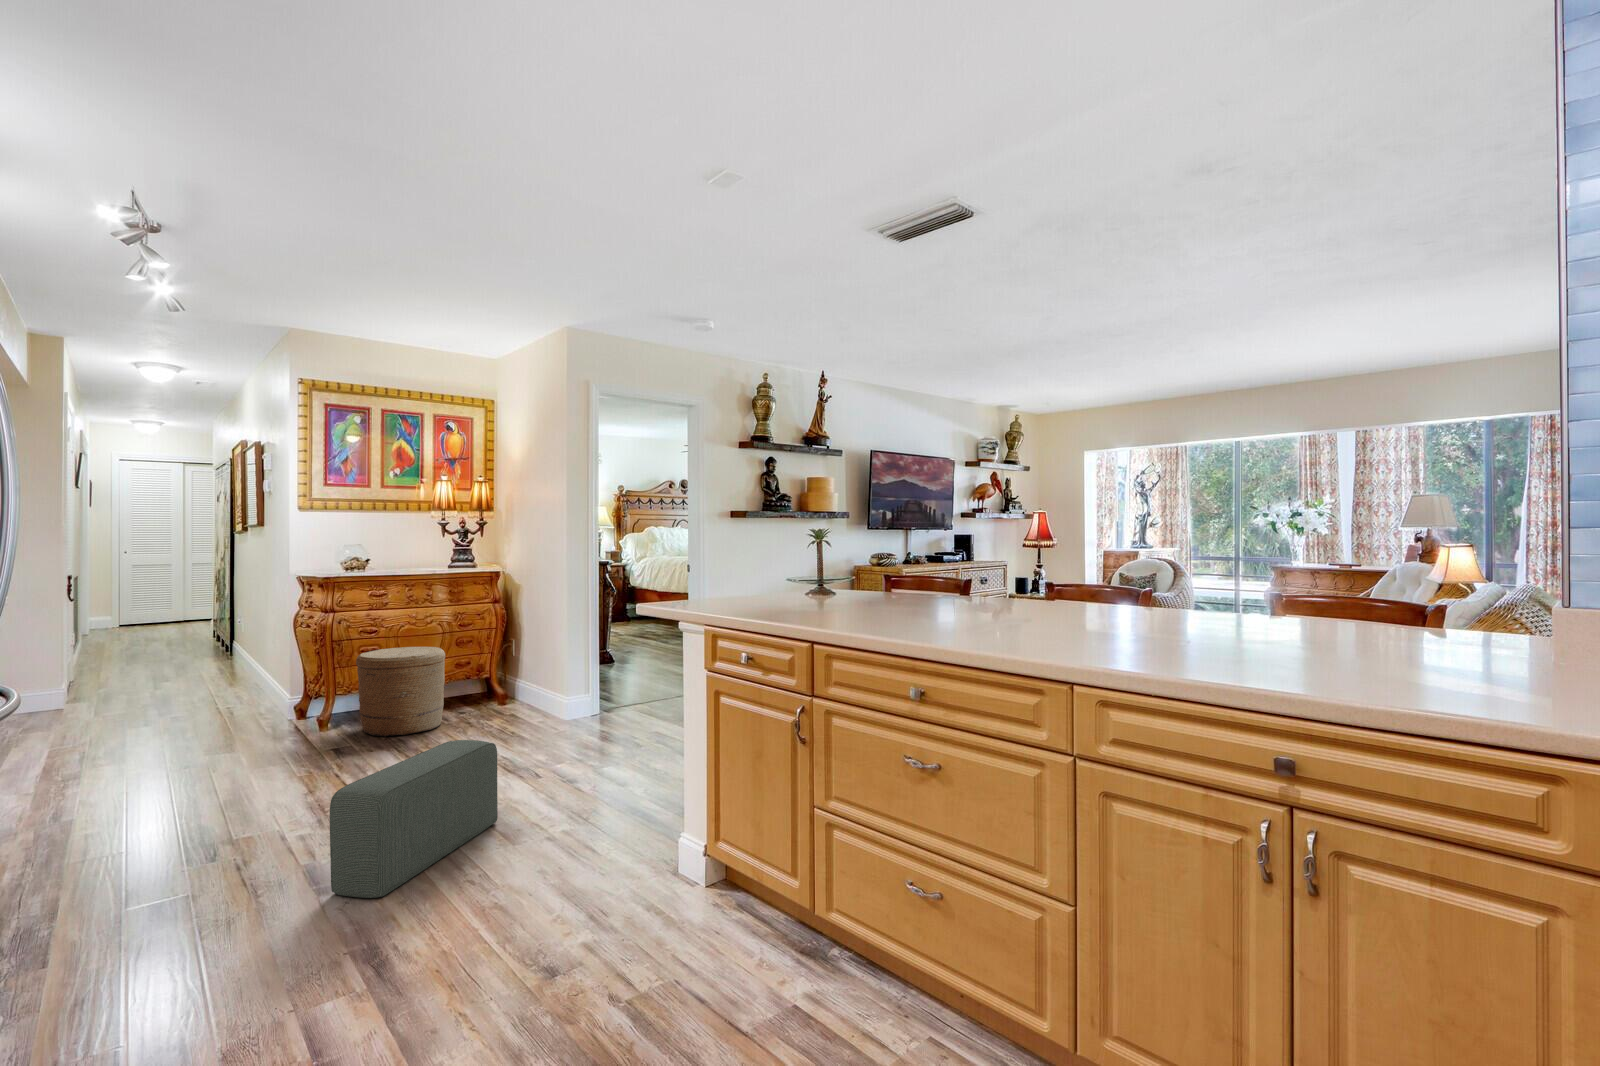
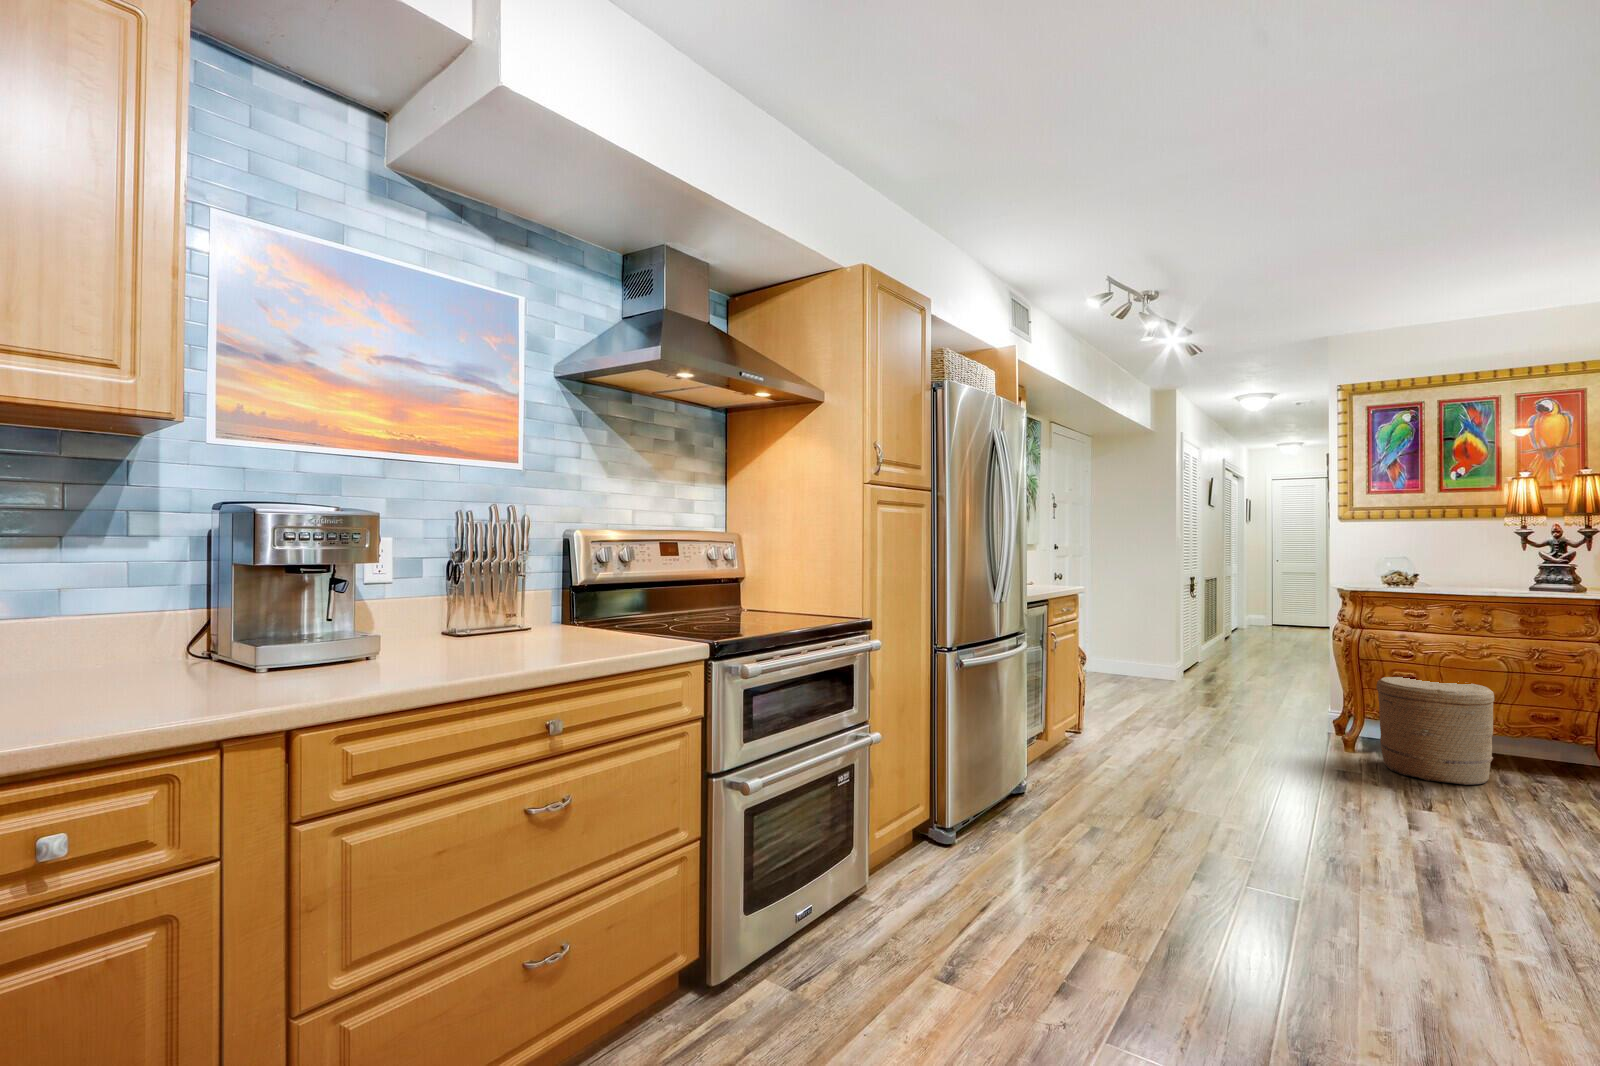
pouf: present [330,740,498,898] -> none [1214,783,1440,904]

